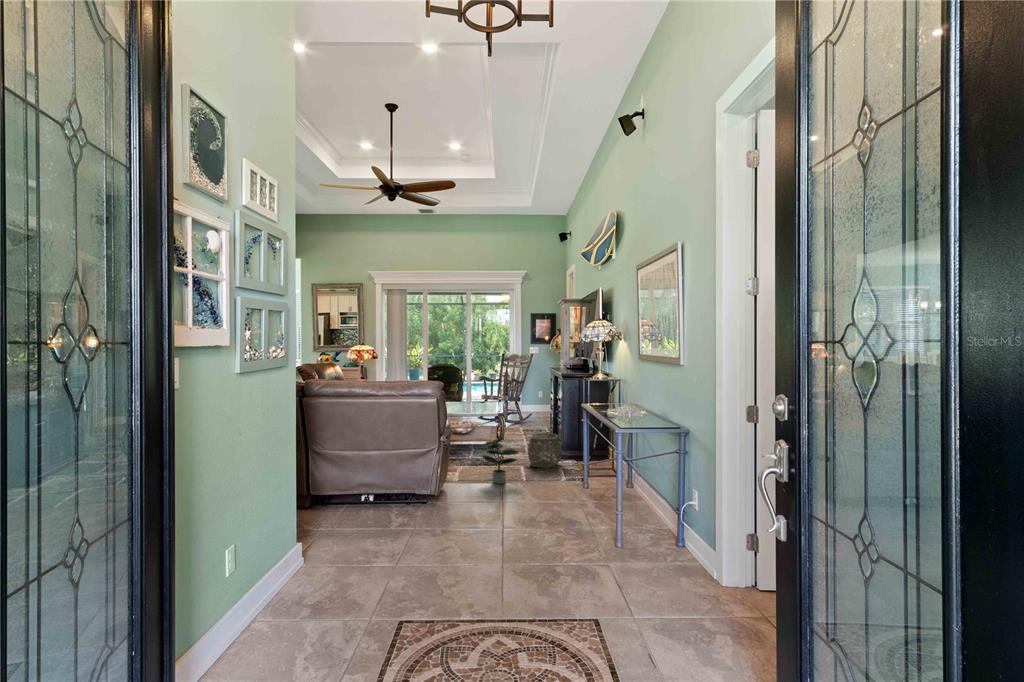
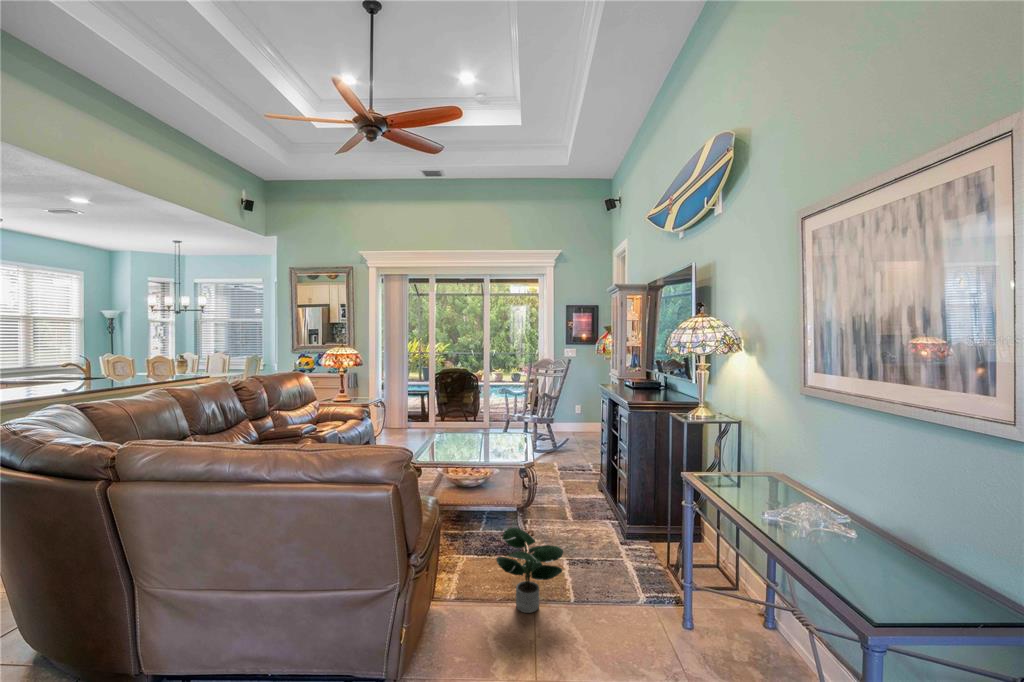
woven basket: present [528,433,562,468] -> none [573,498,631,564]

